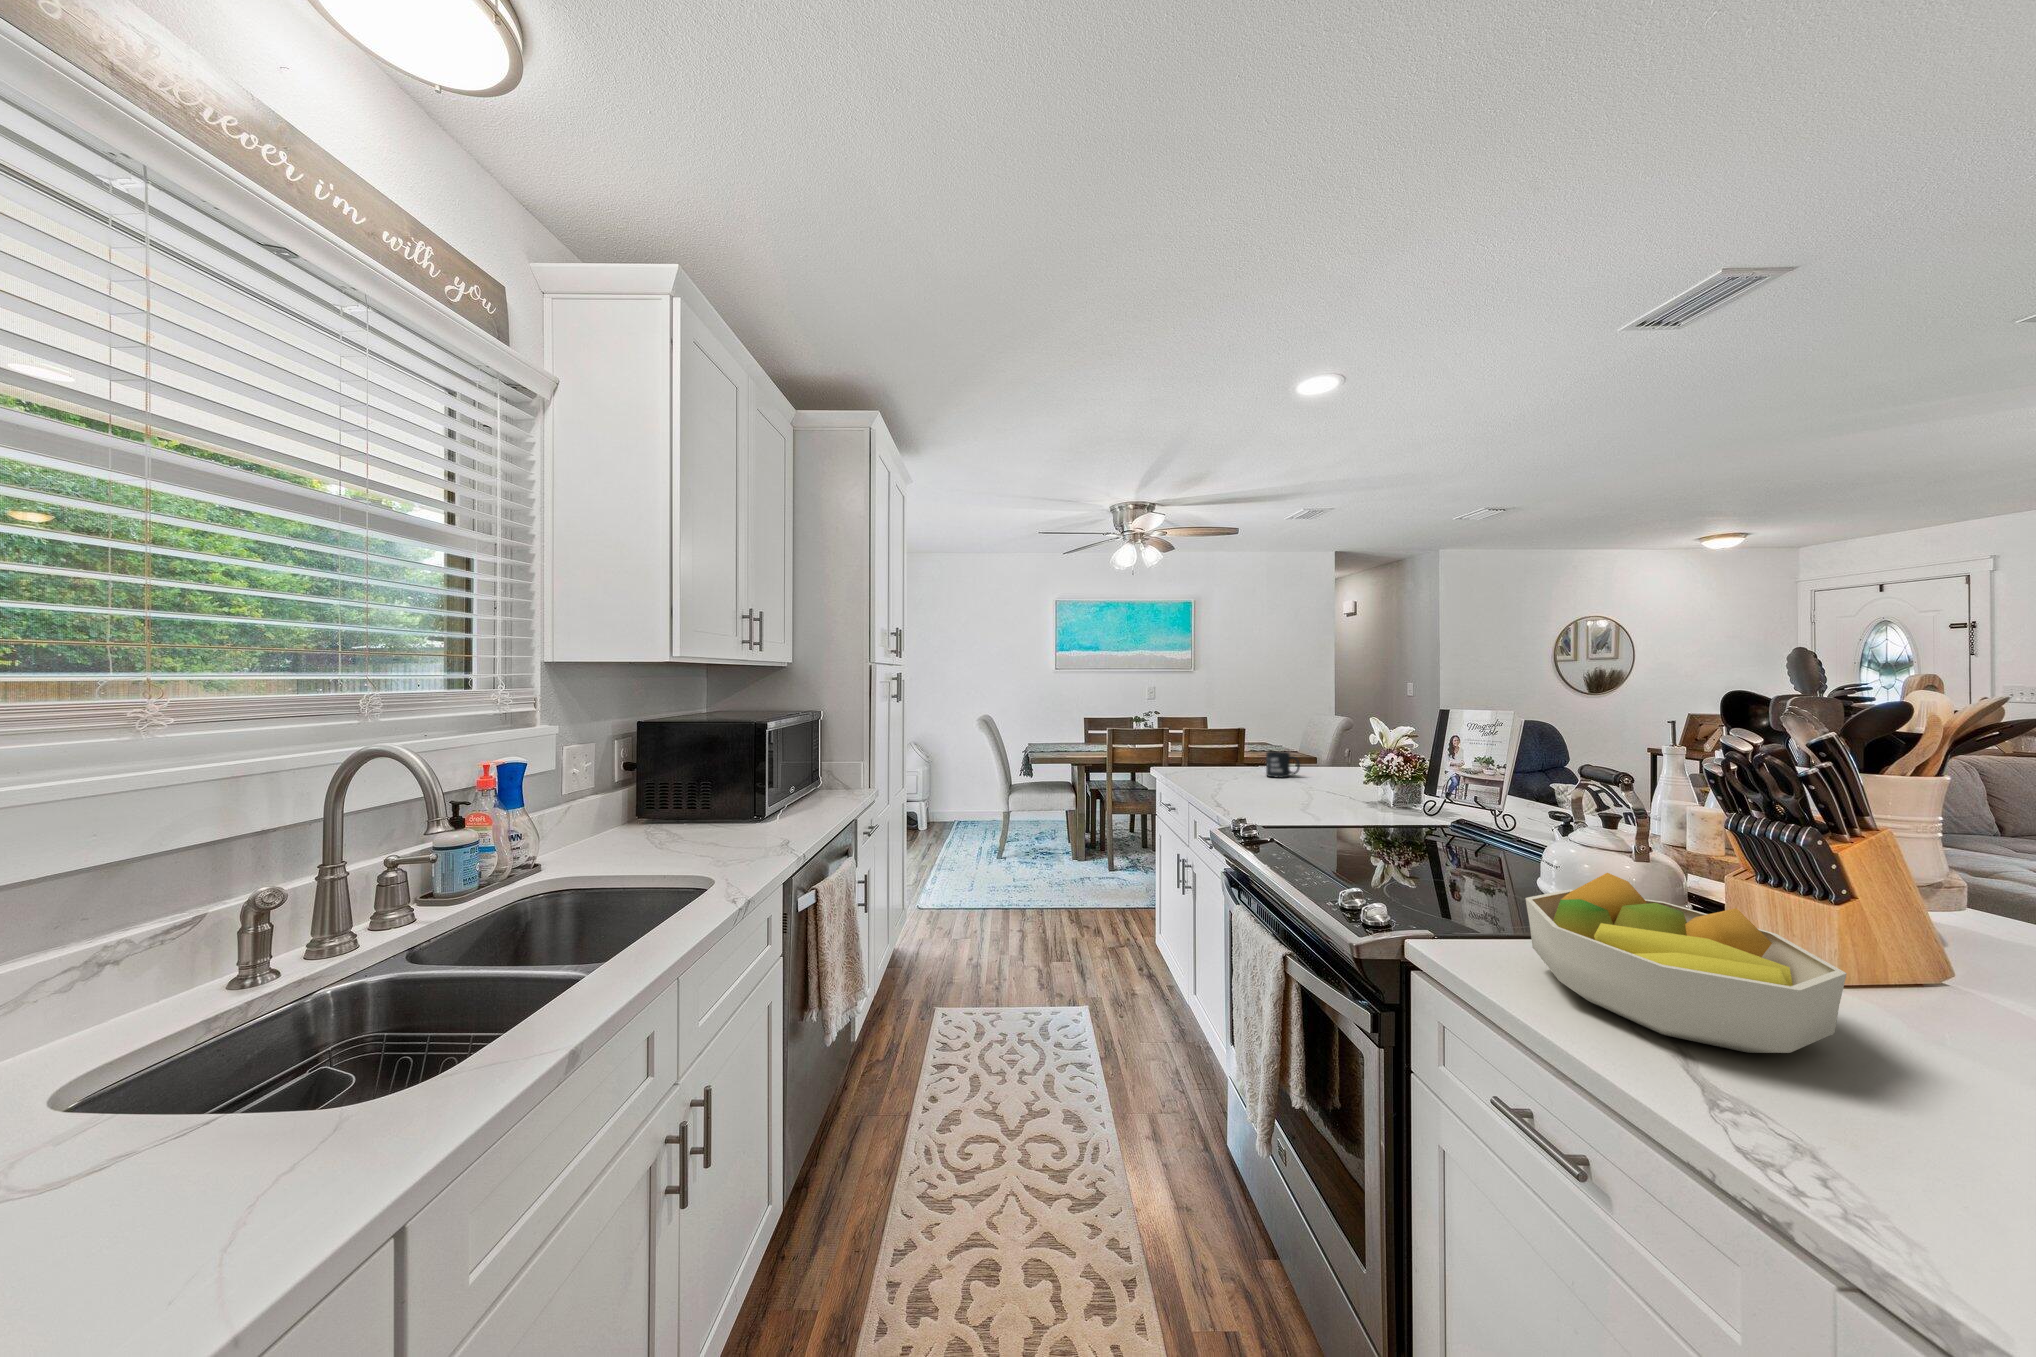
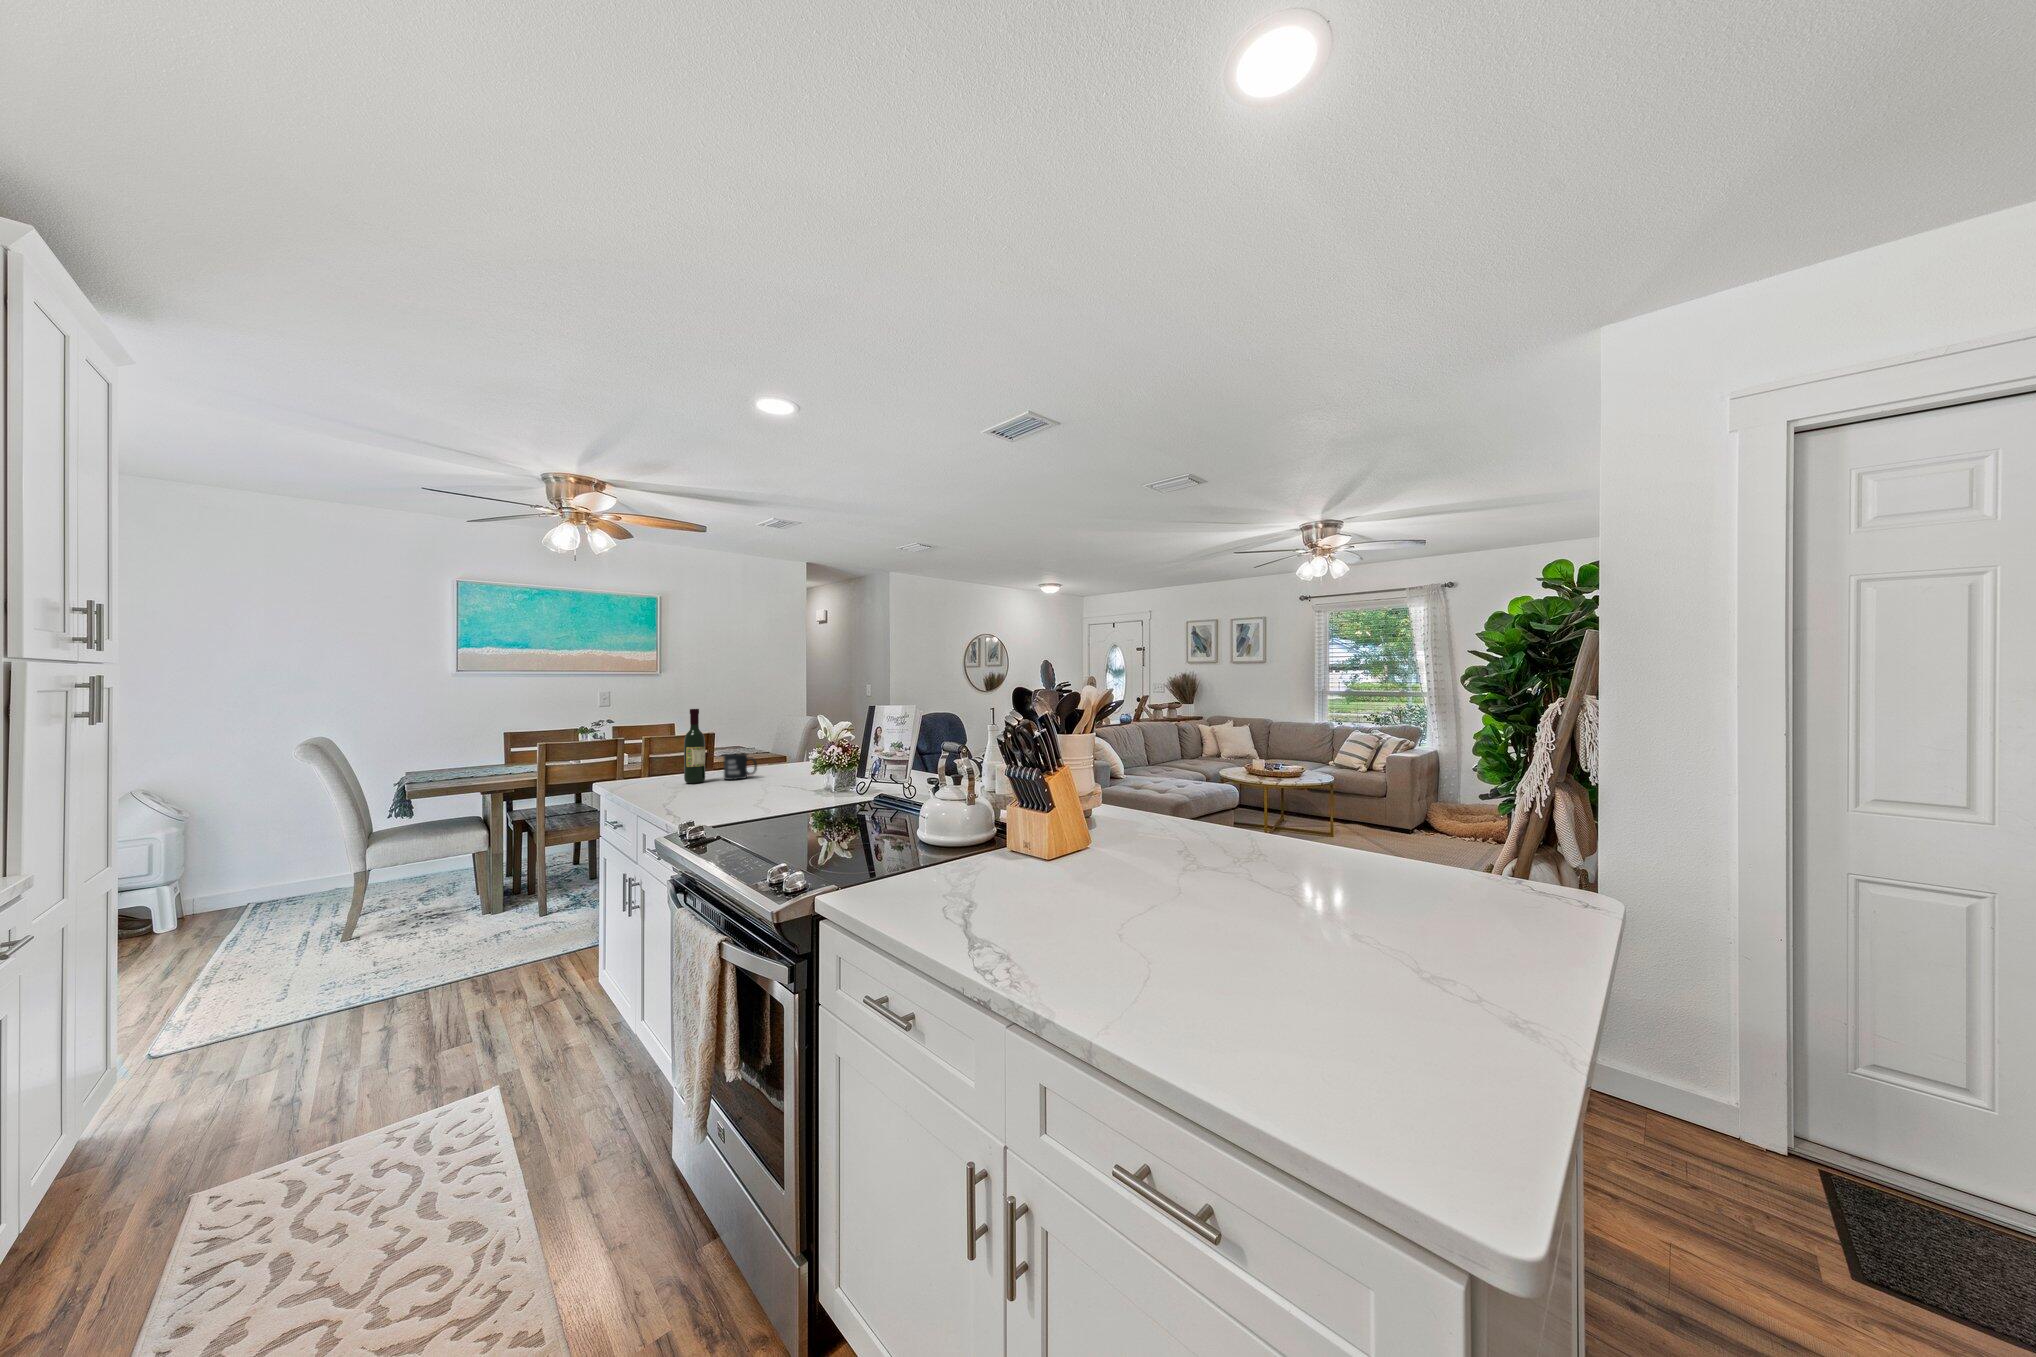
wine bottle: none [1229,706,1249,777] -> present [684,709,705,783]
fruit bowl: present [1526,873,1847,1053] -> none [899,813,1060,918]

